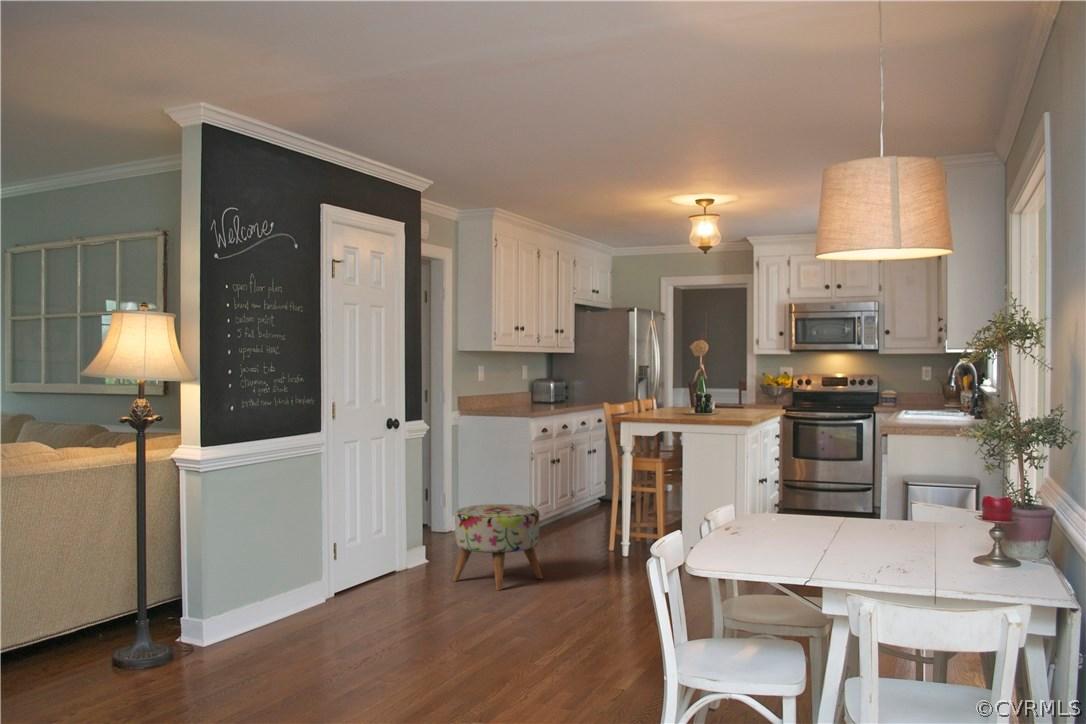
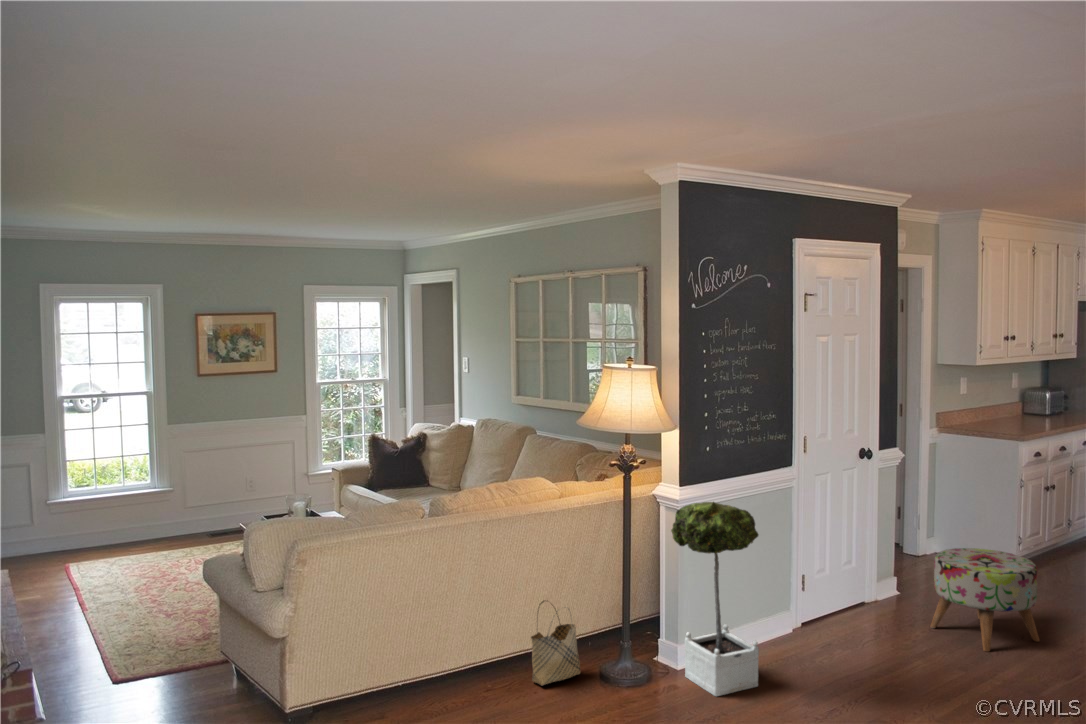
potted tree: none [192,450,287,656] -> present [671,502,759,696]
woven basket: none [20,581,84,677] -> present [531,601,580,686]

